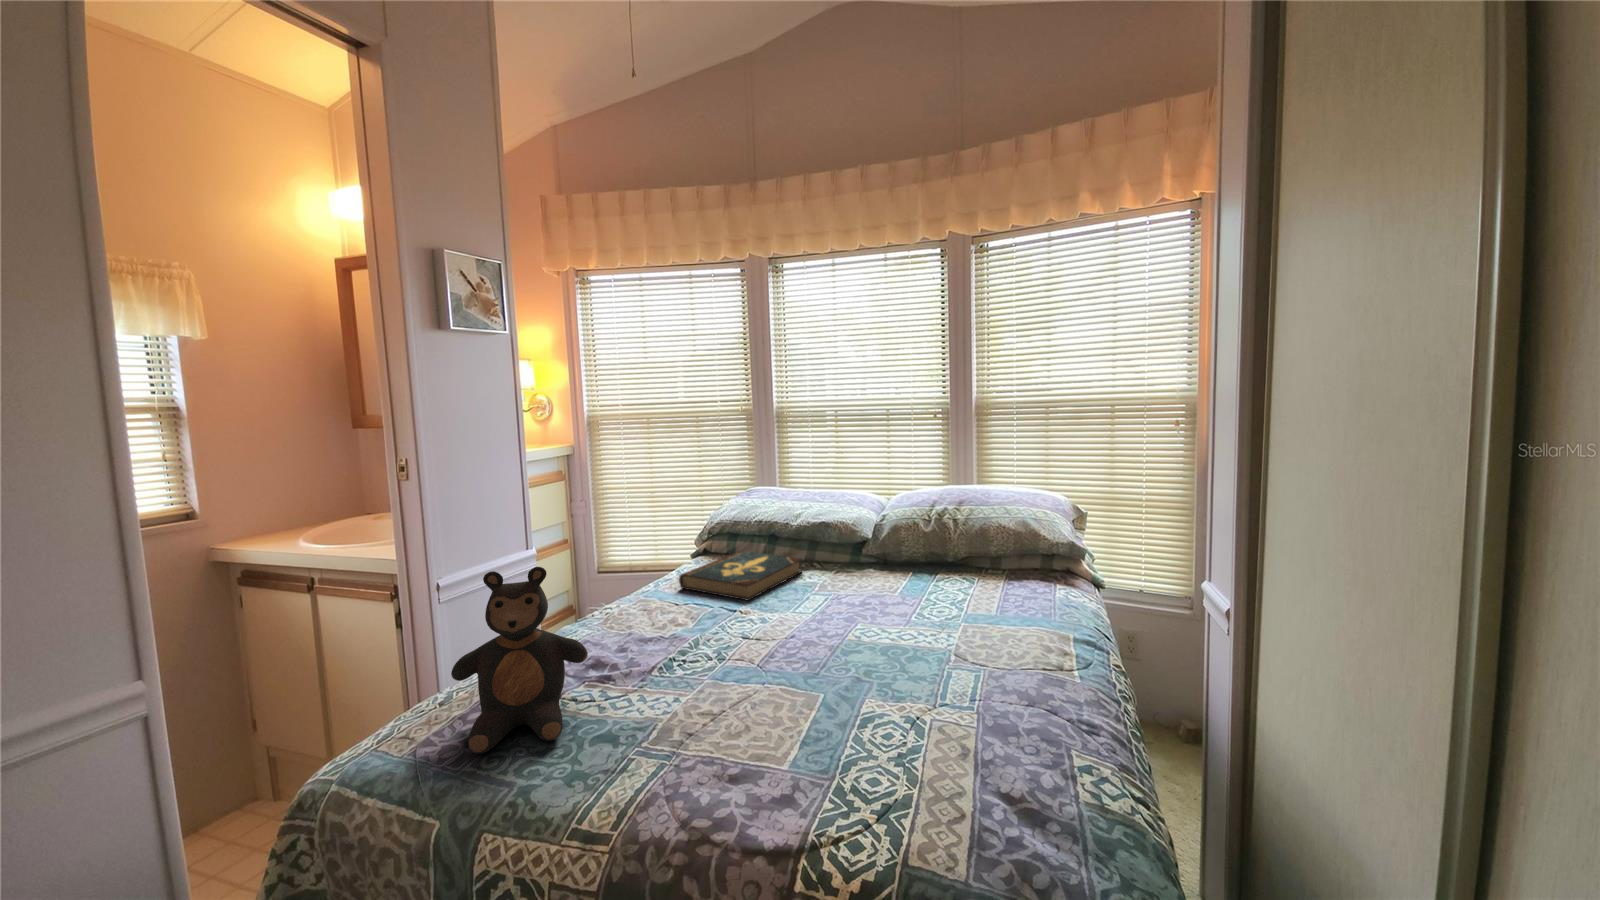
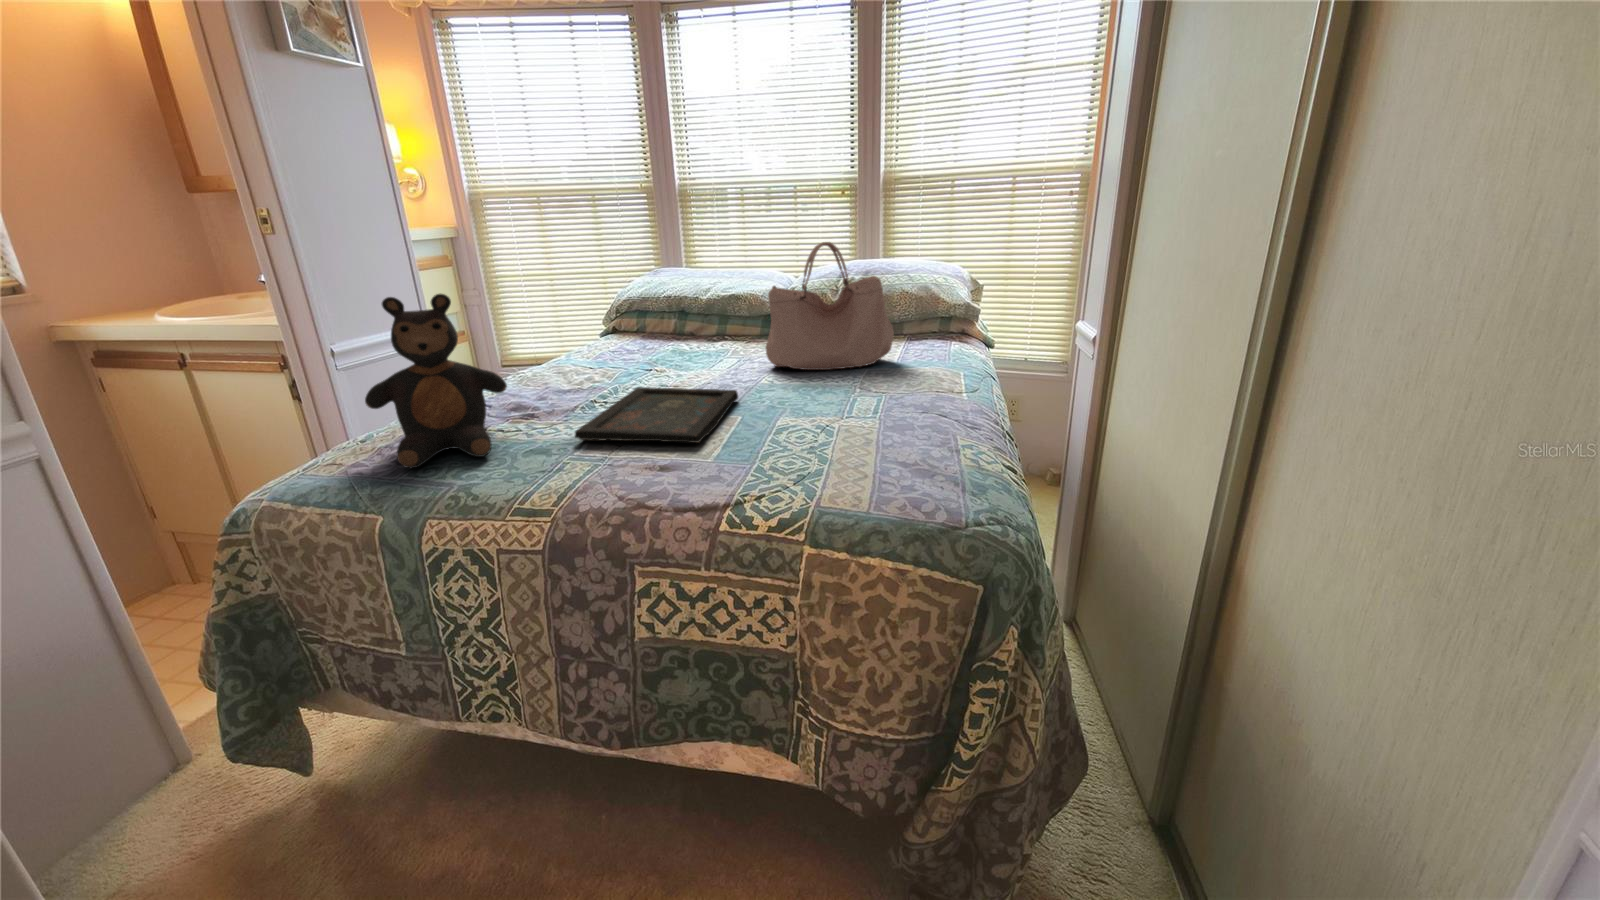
handbag: none [852,490,991,622] -> present [765,242,894,370]
book: present [679,551,802,600] -> none [591,325,716,363]
tray: none [647,644,822,738] -> present [575,387,738,443]

